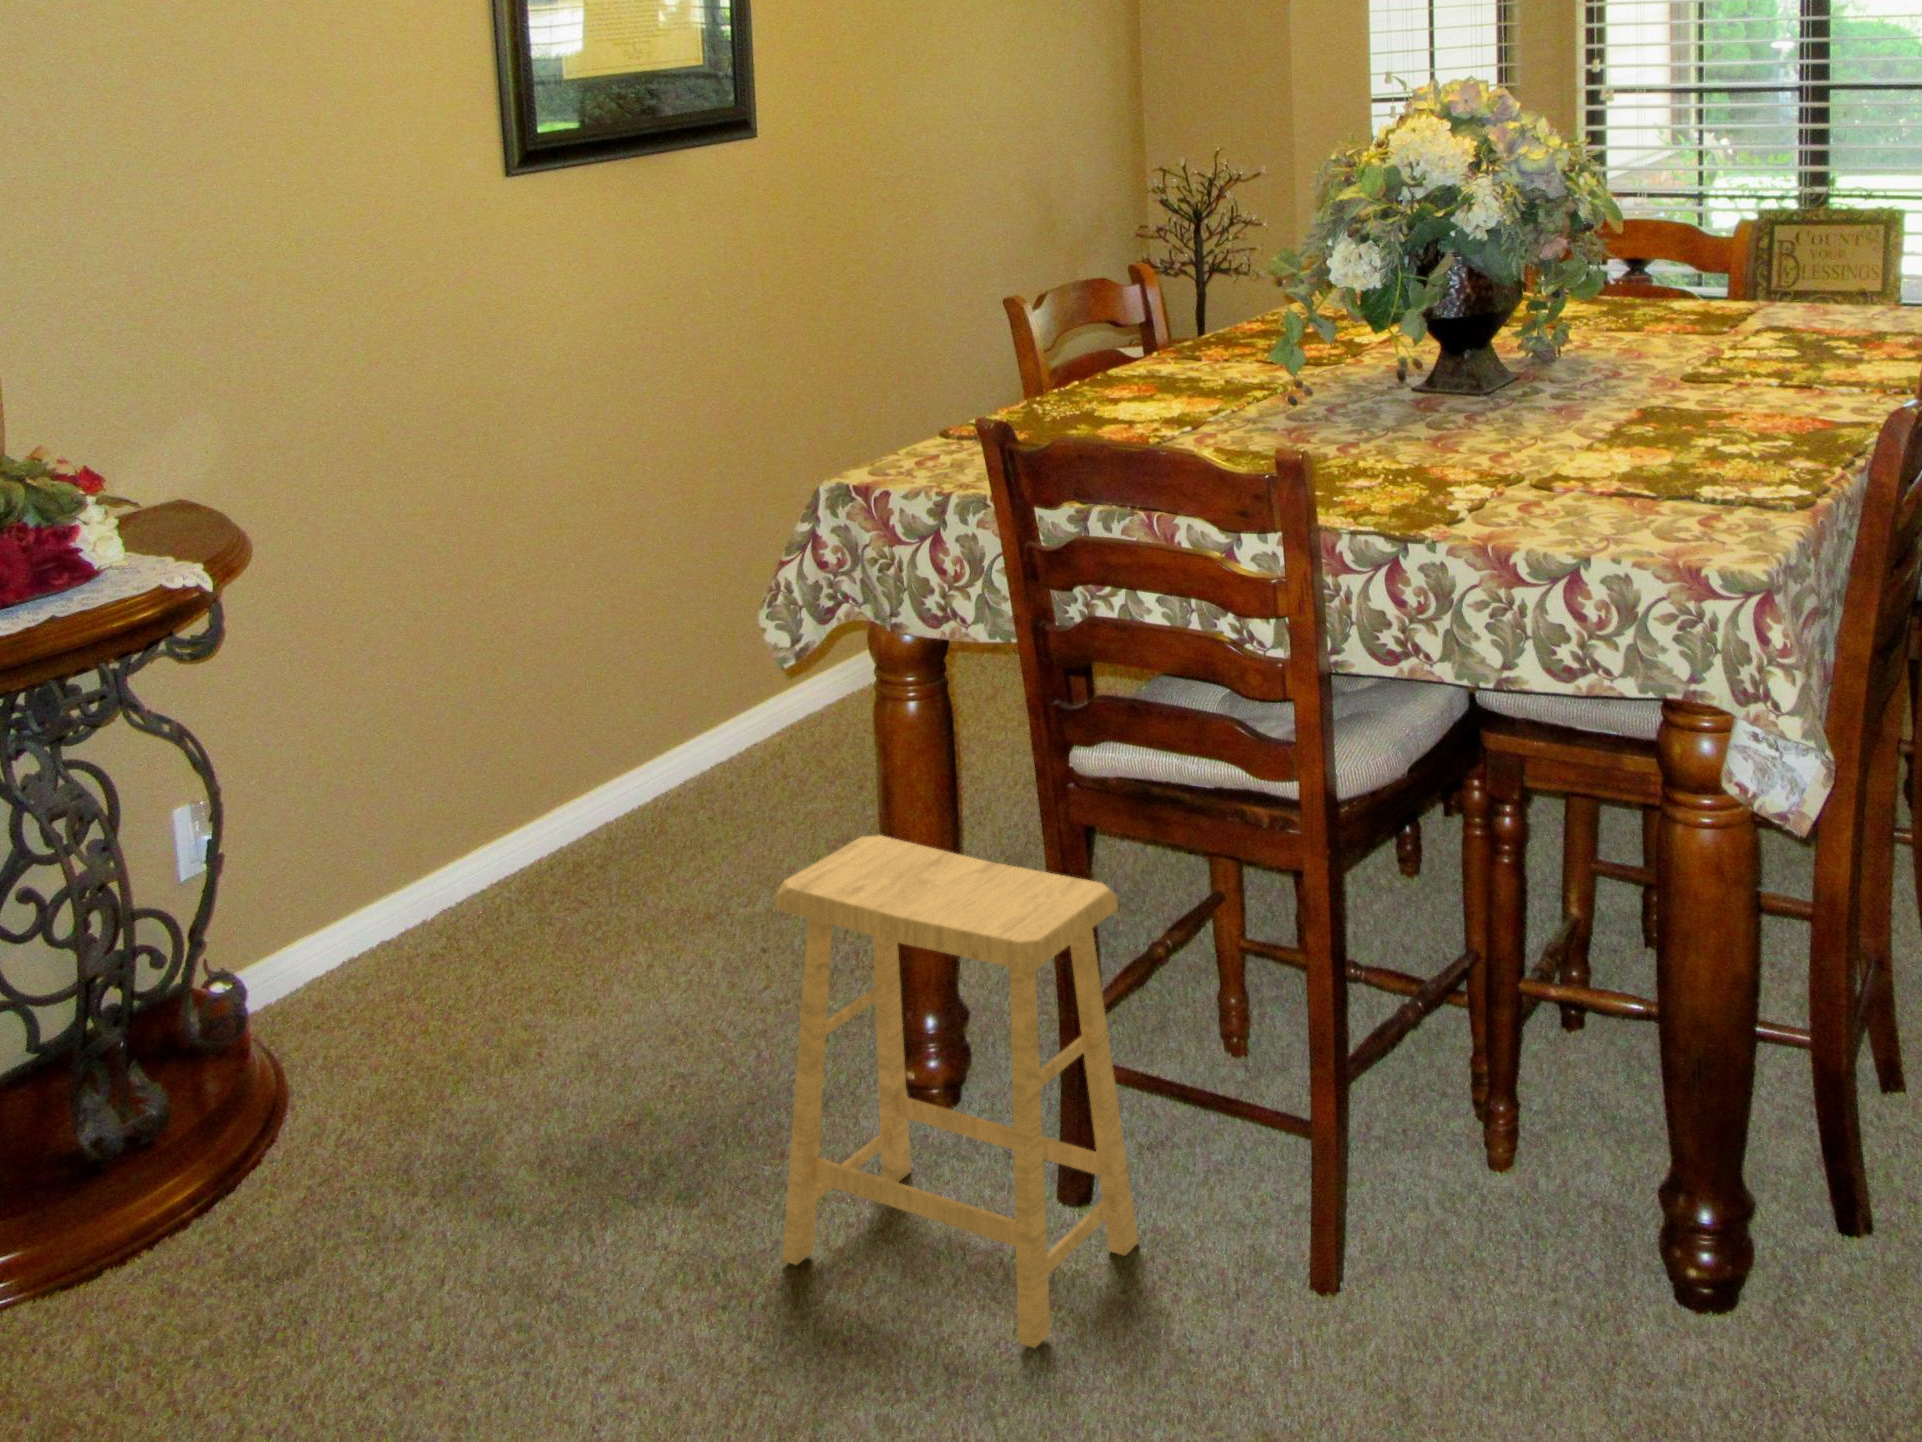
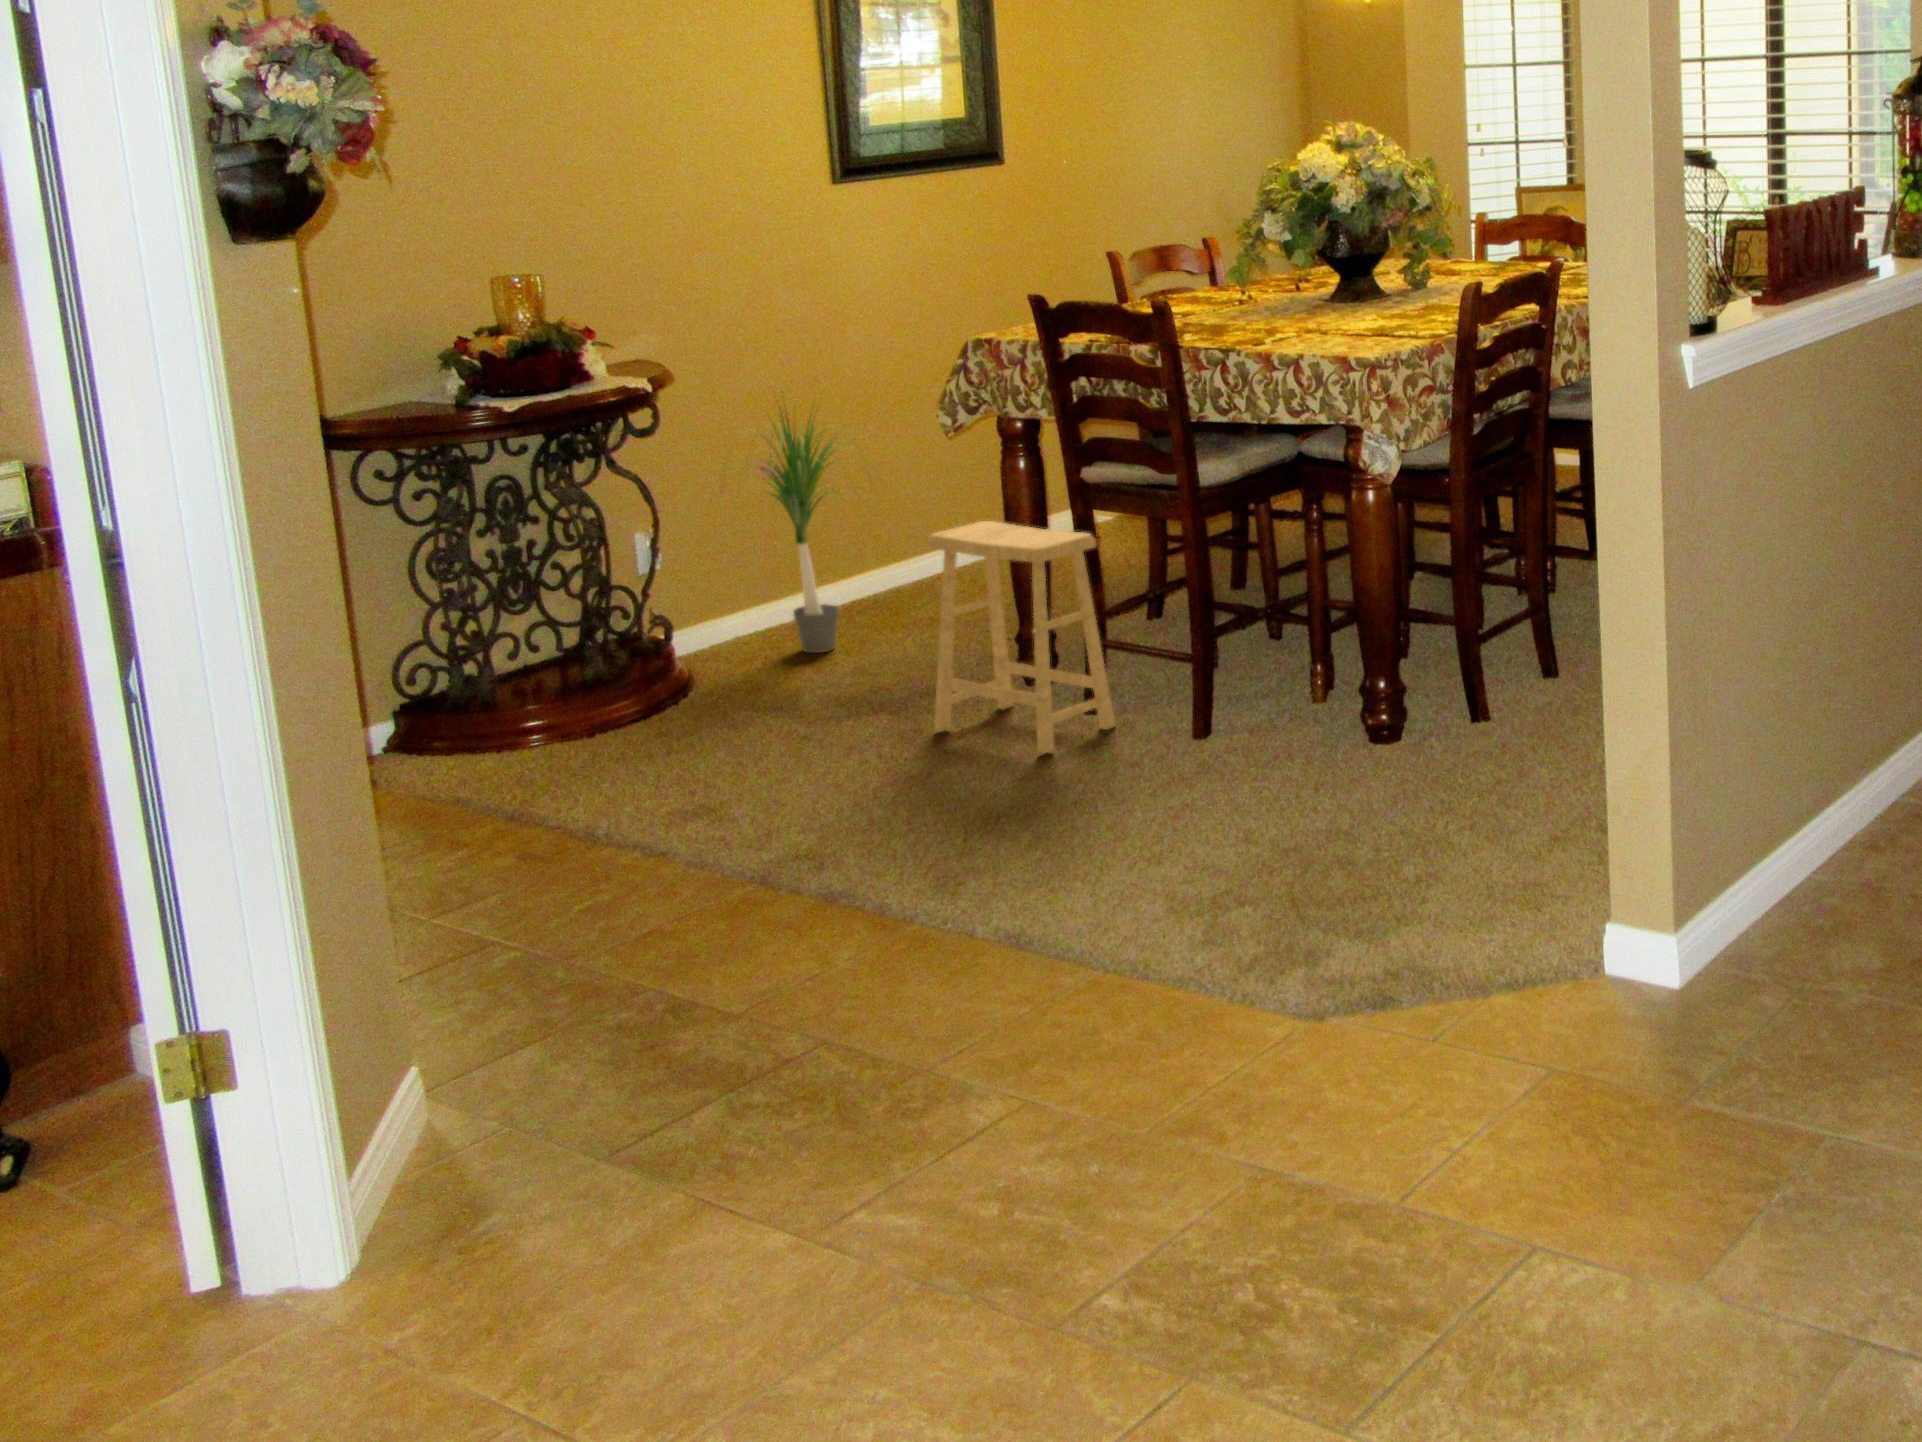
potted plant: none [306,531,629,1005] -> present [718,396,871,653]

